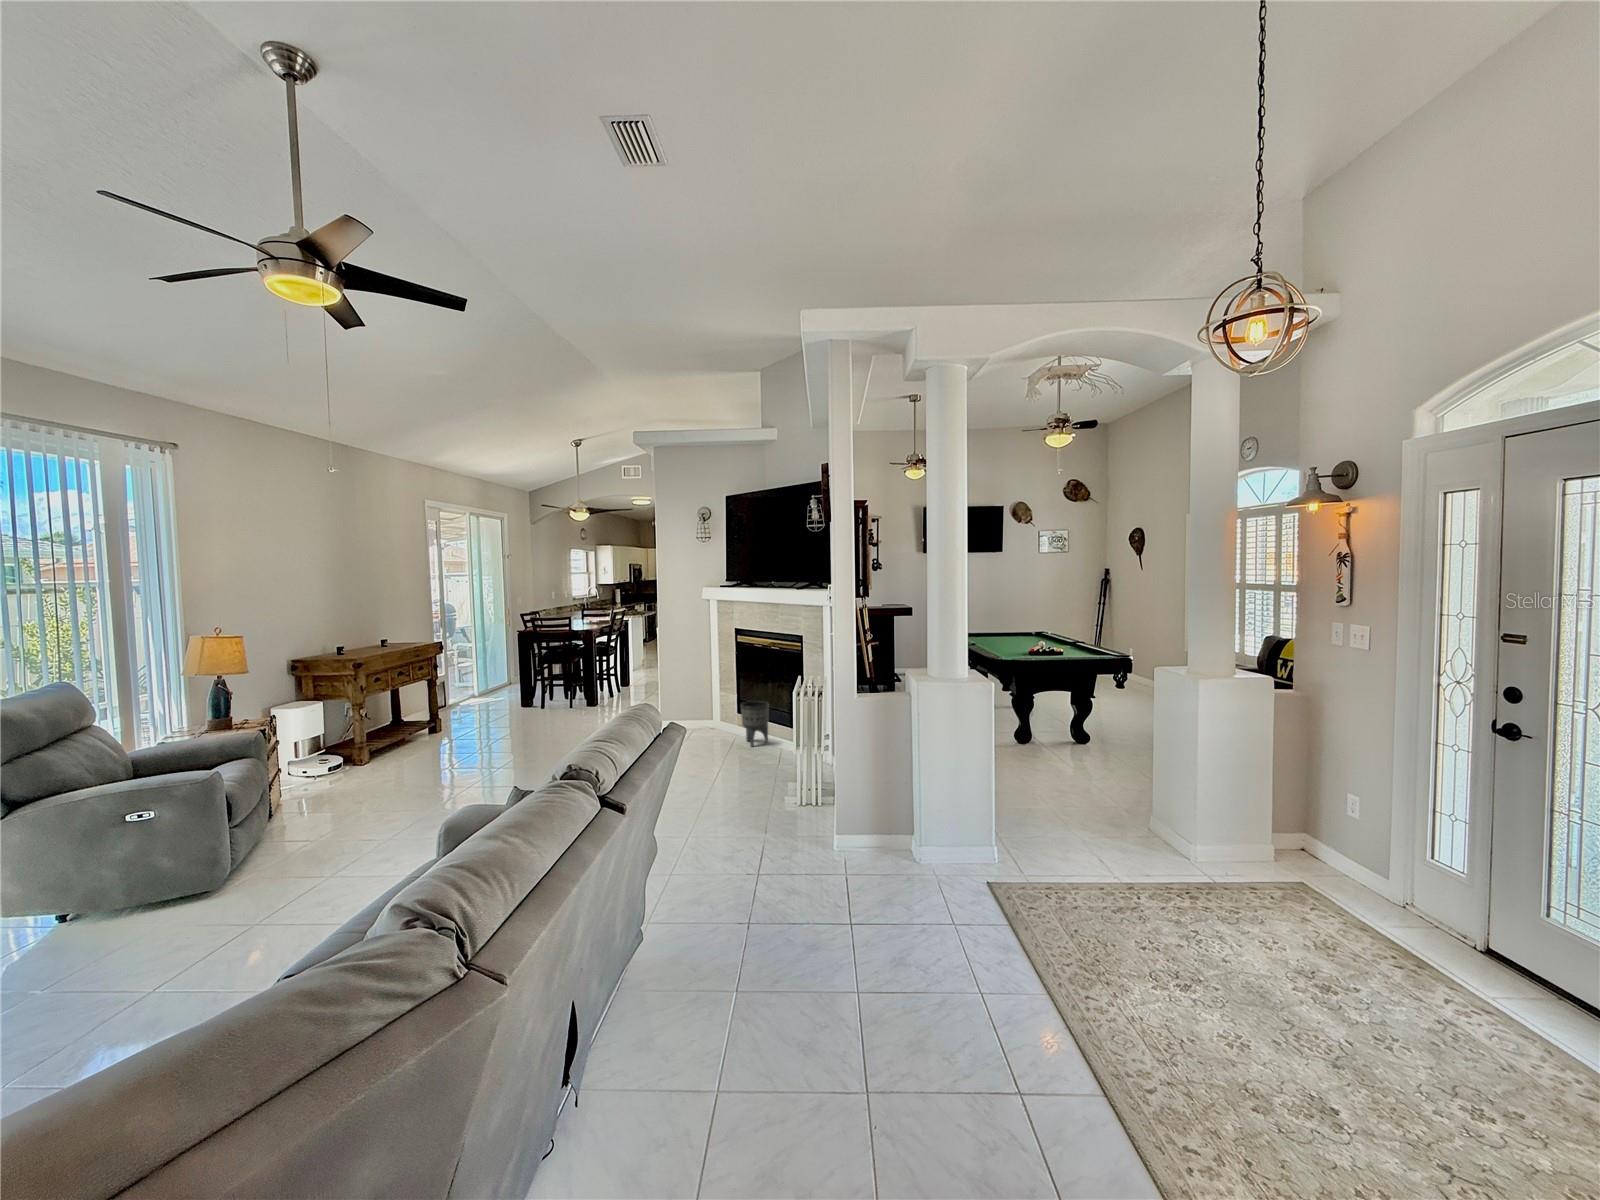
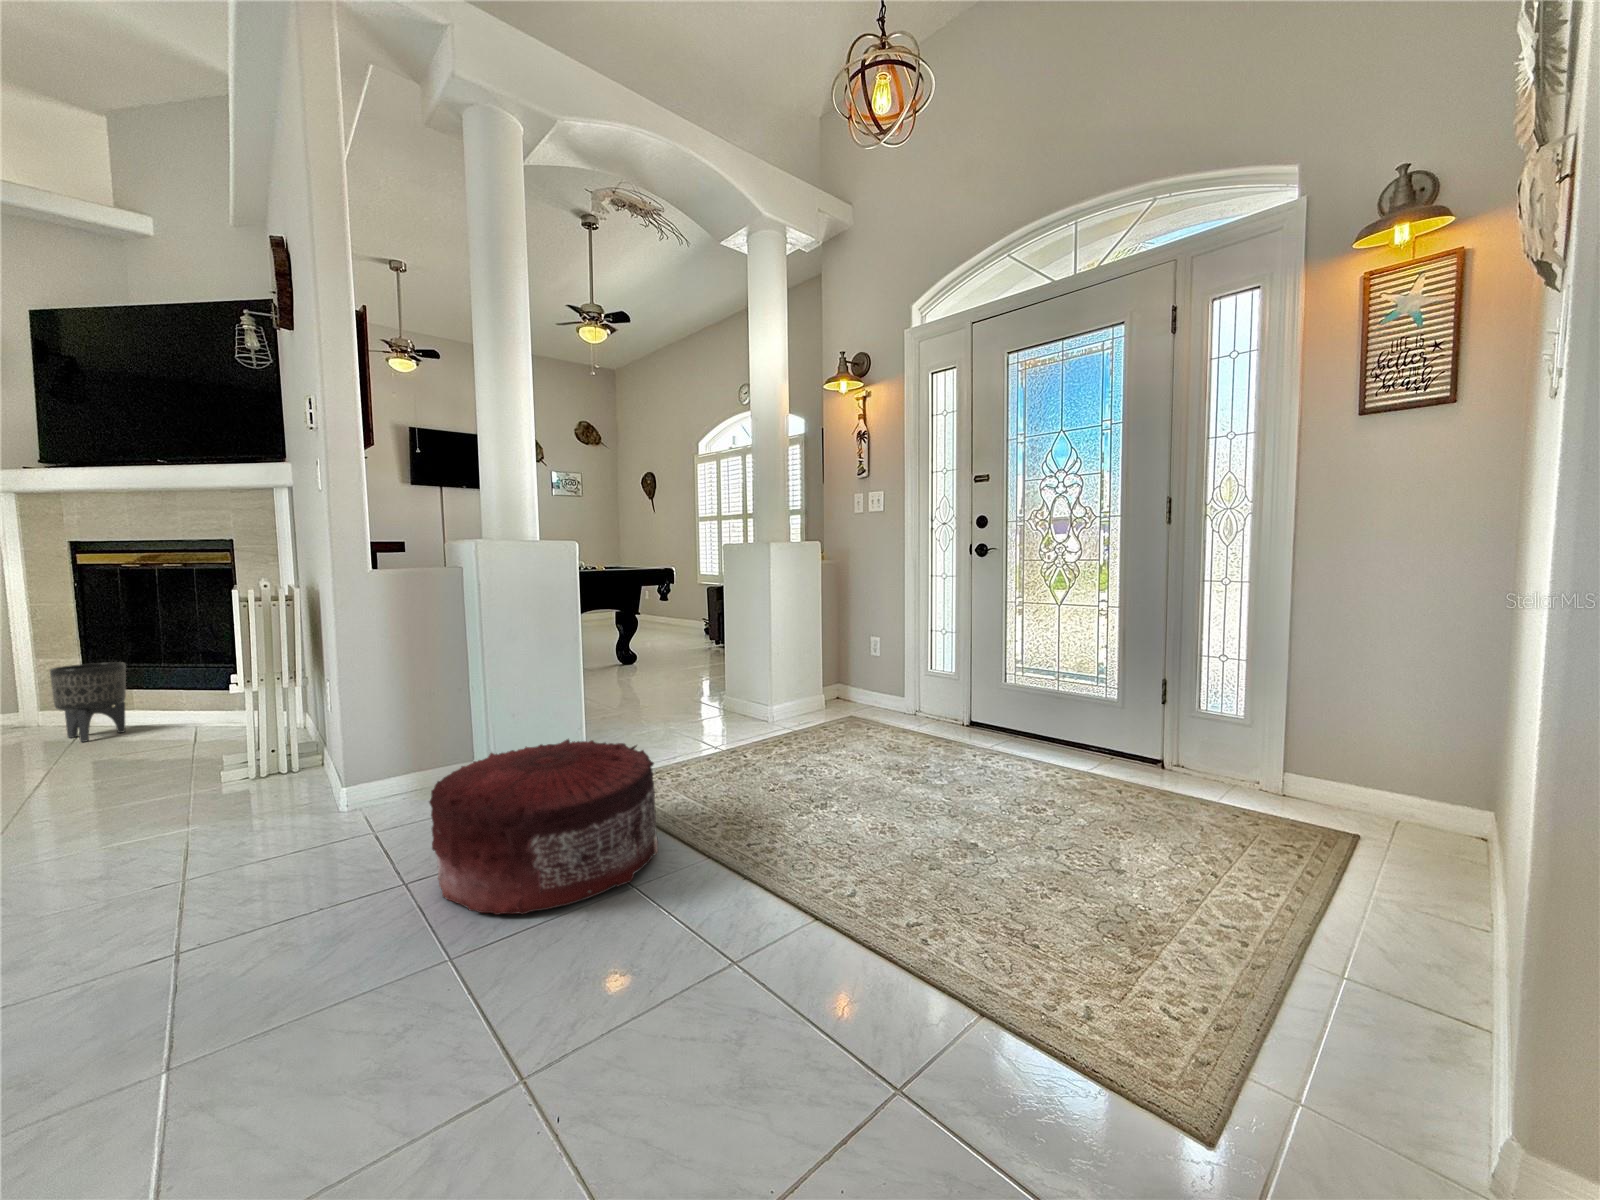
pouf: none [871,852,1019,989] -> present [429,739,658,915]

